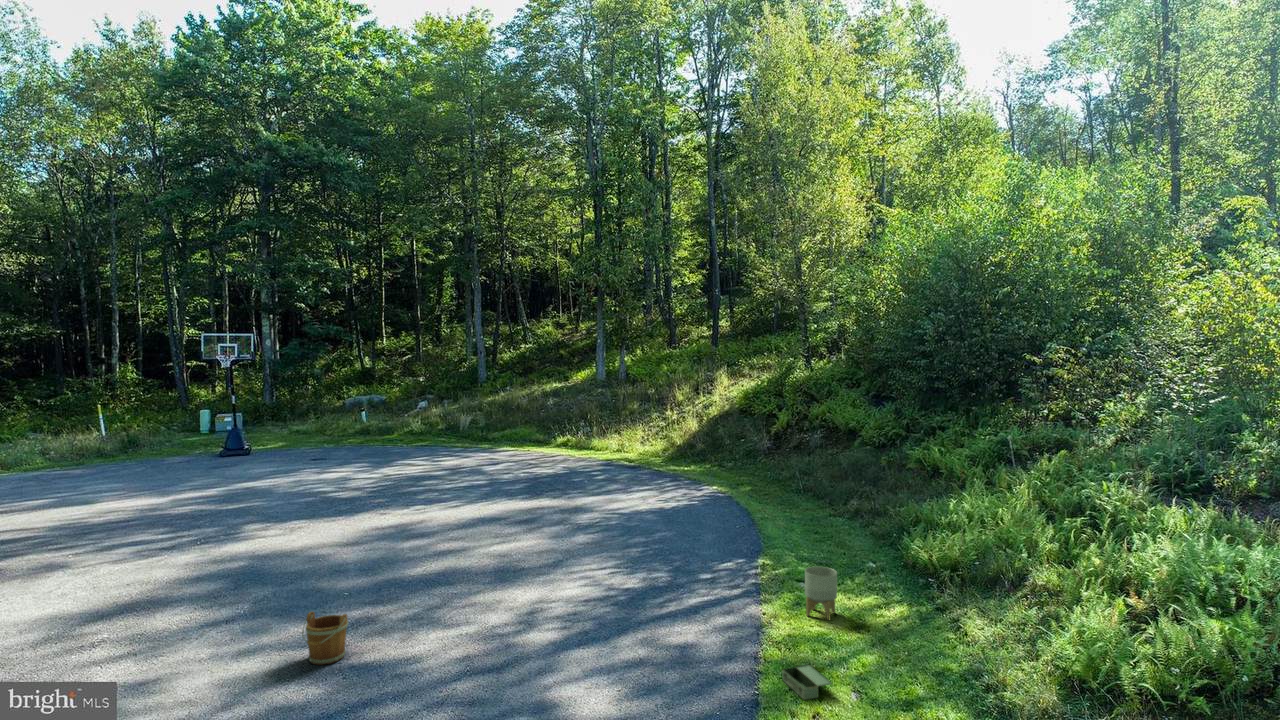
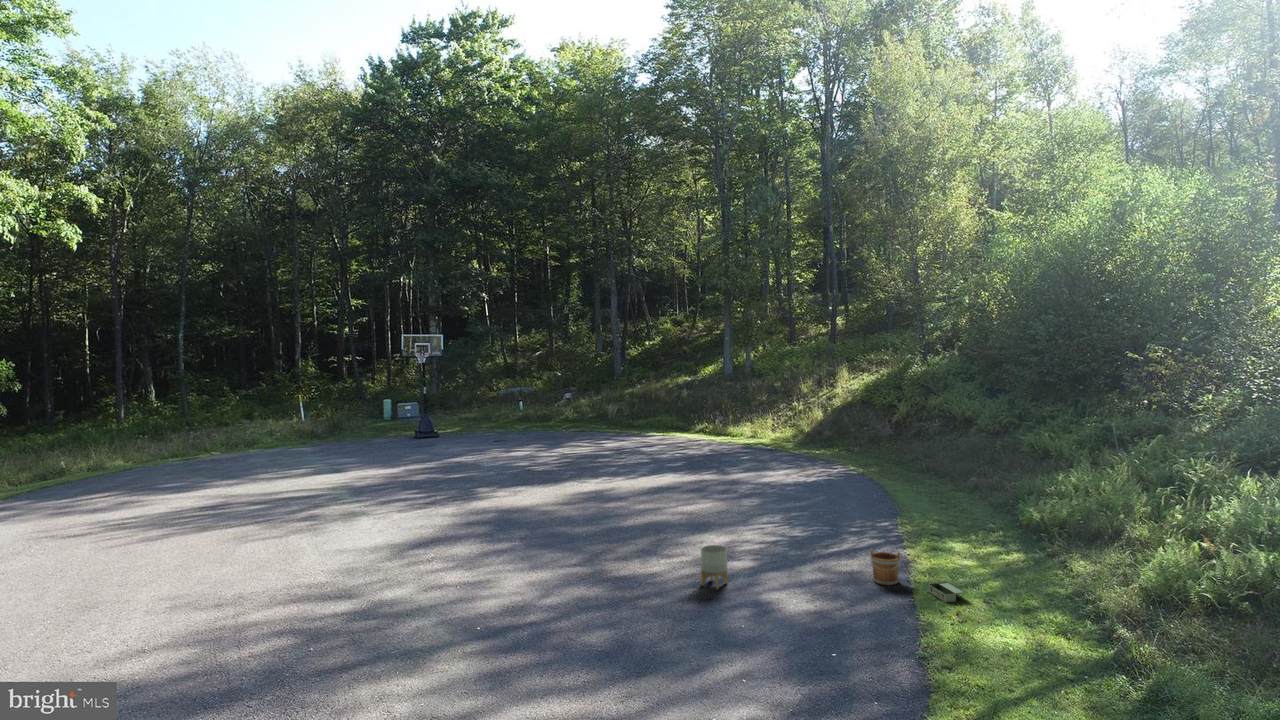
planter: present [805,566,837,620] -> present [701,545,727,589]
bucket: present [302,612,348,665] -> present [870,549,901,585]

